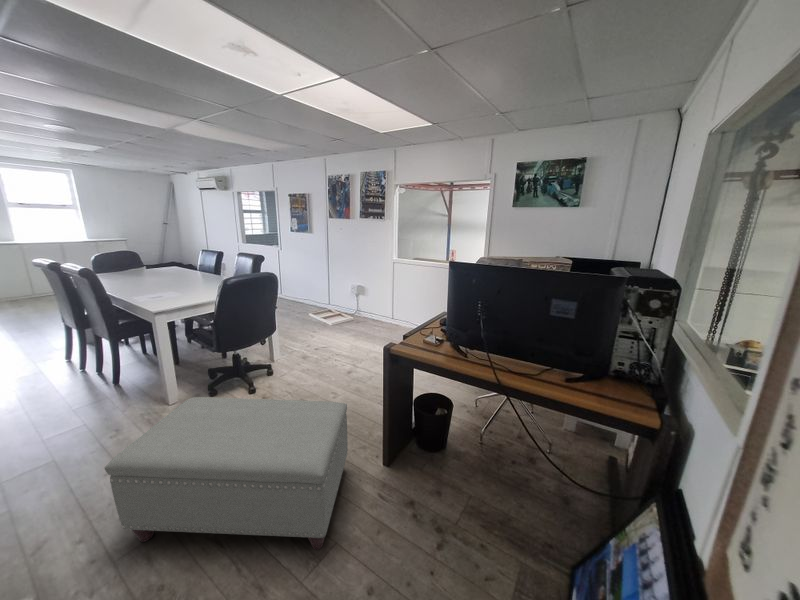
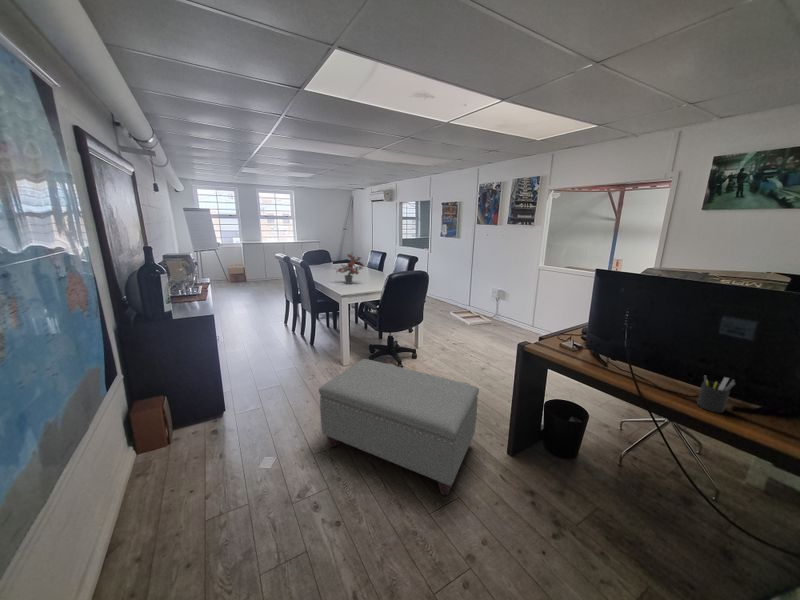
potted plant: none [136,246,188,295] -> present [336,254,363,284]
pen holder: none [542,355,568,387] -> present [697,376,735,413]

